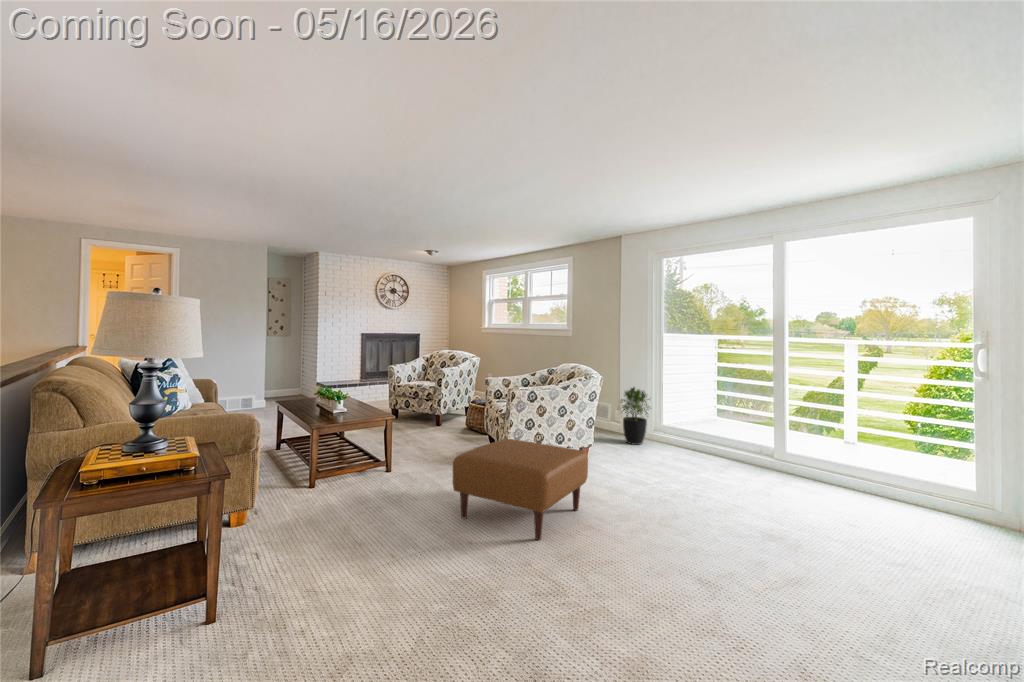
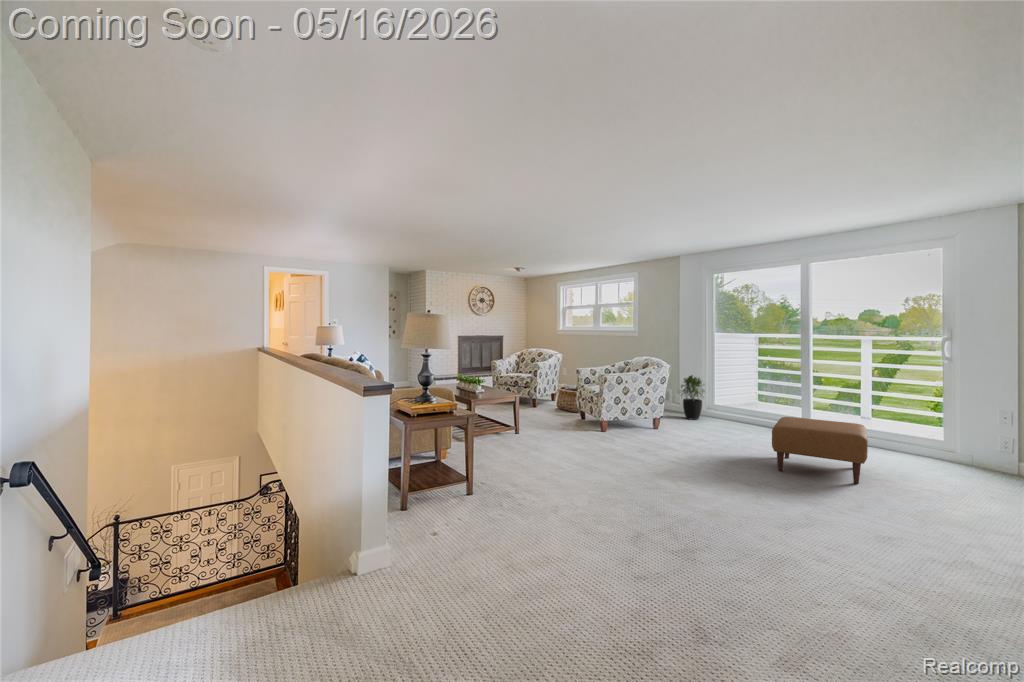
ottoman: present [453,439,588,540] -> present [772,417,868,484]

